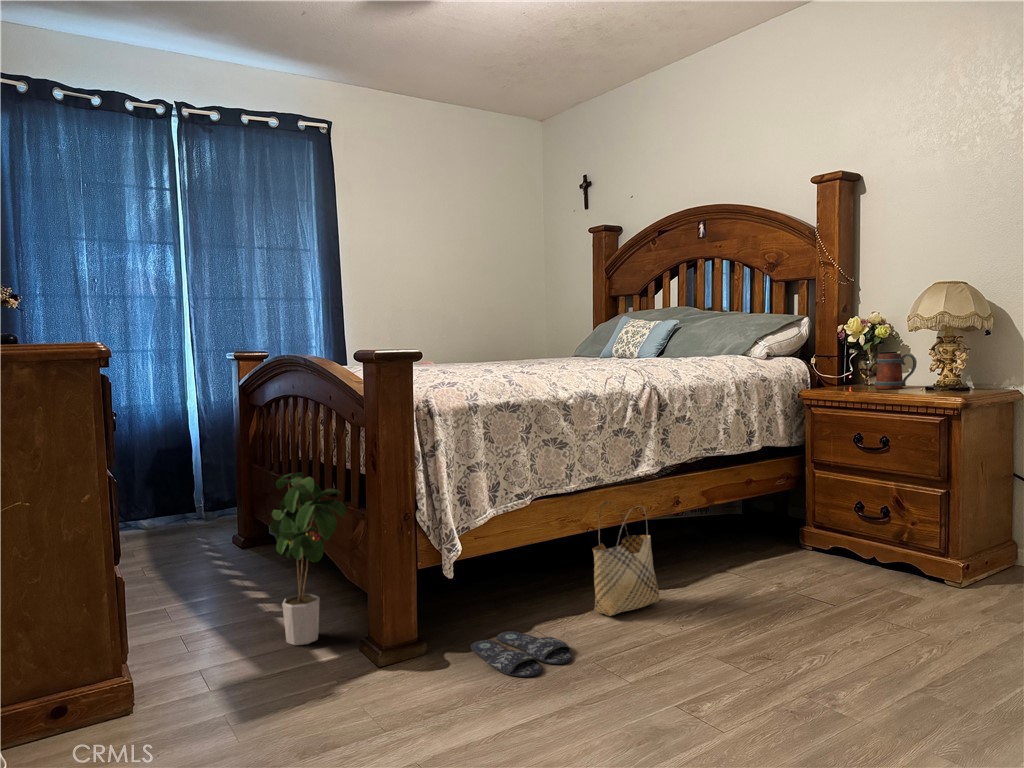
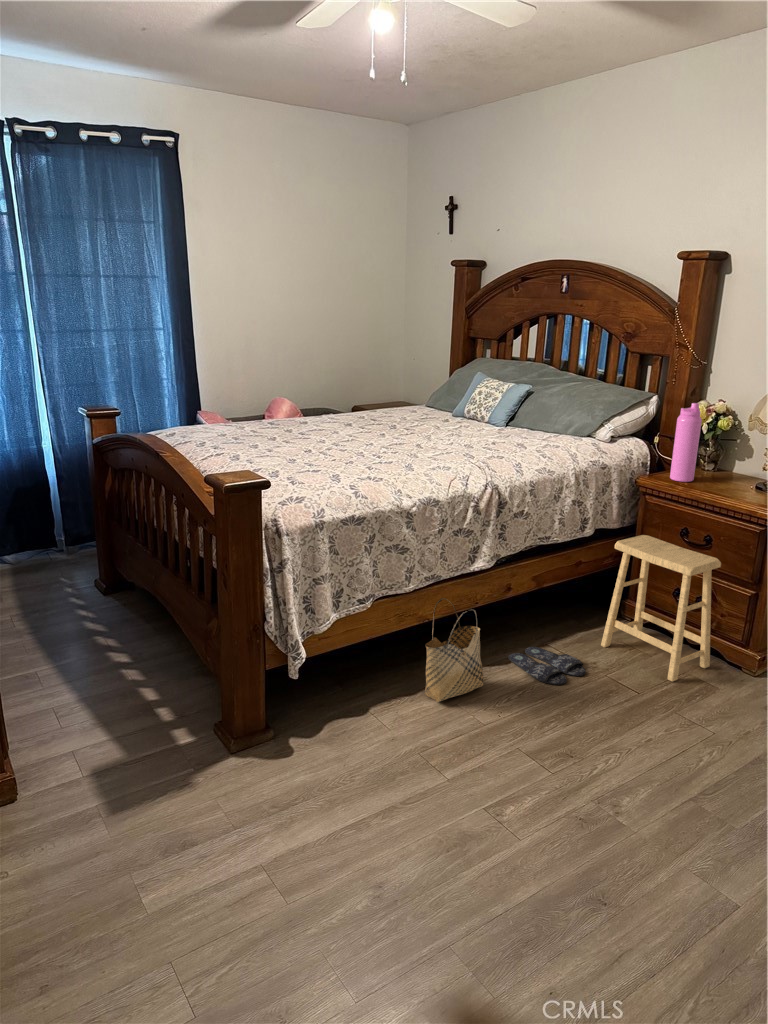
water bottle: none [833,307,859,387] -> present [670,403,702,482]
mug: present [875,353,916,389] -> none [708,454,749,491]
footstool: none [783,444,909,593] -> present [601,535,721,682]
potted plant: present [270,472,346,645] -> none [130,571,200,725]
slippers: present [471,631,572,677] -> present [508,647,586,685]

